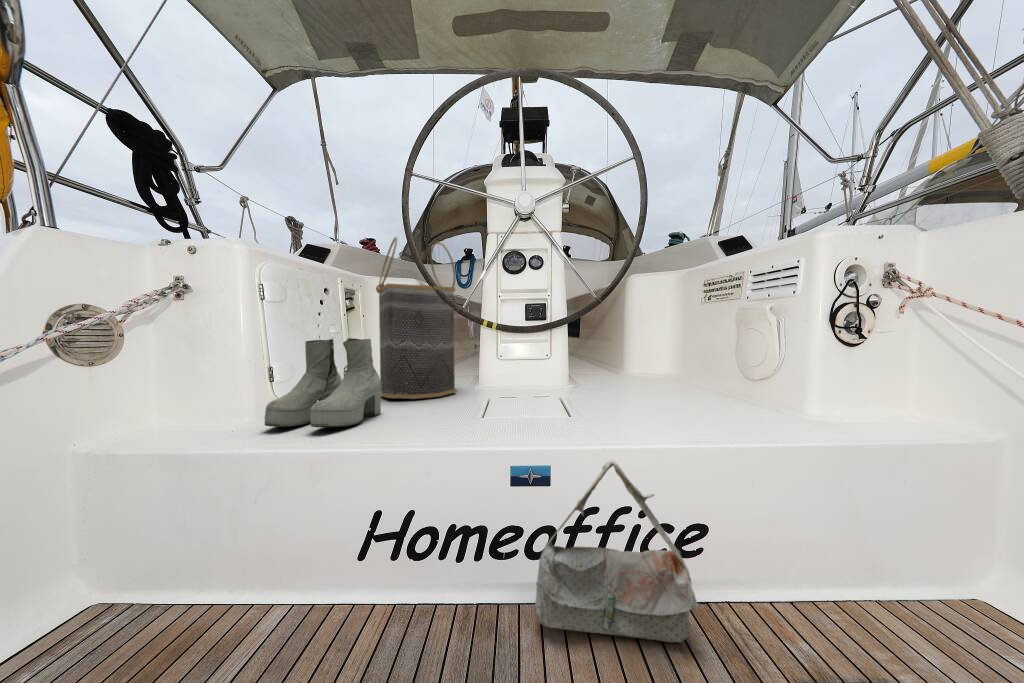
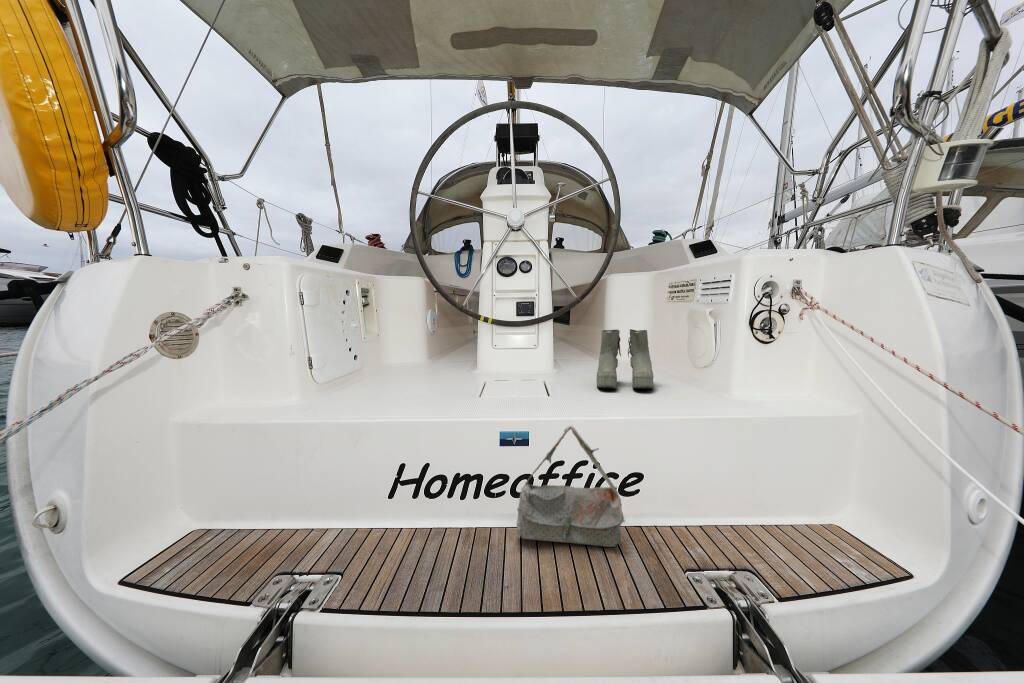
basket: present [376,237,457,399] -> none [390,247,457,383]
boots: present [265,338,381,427] -> present [596,329,654,389]

